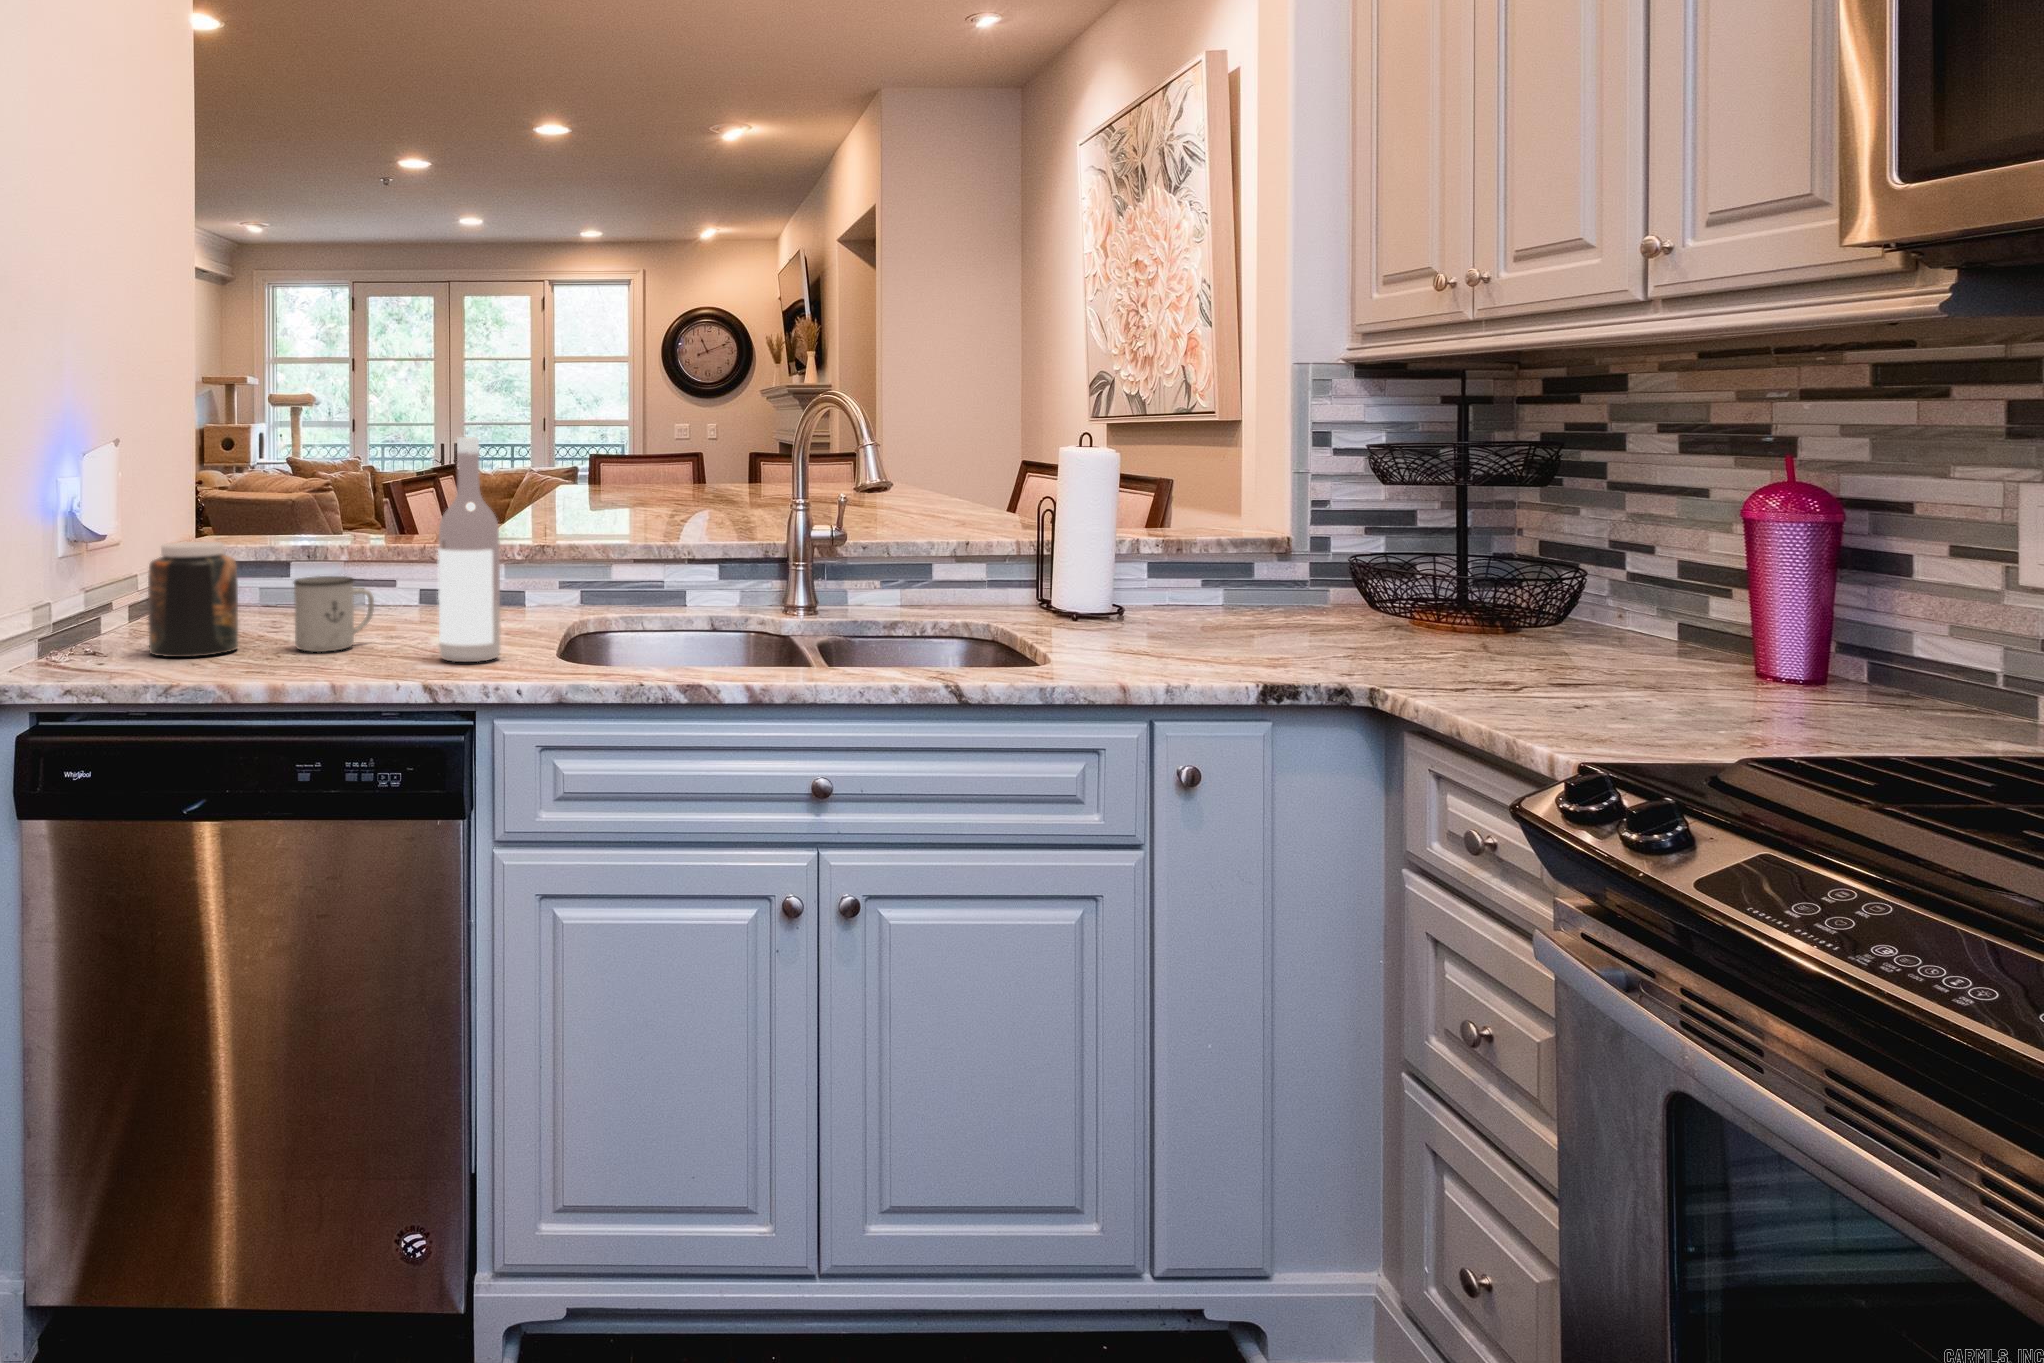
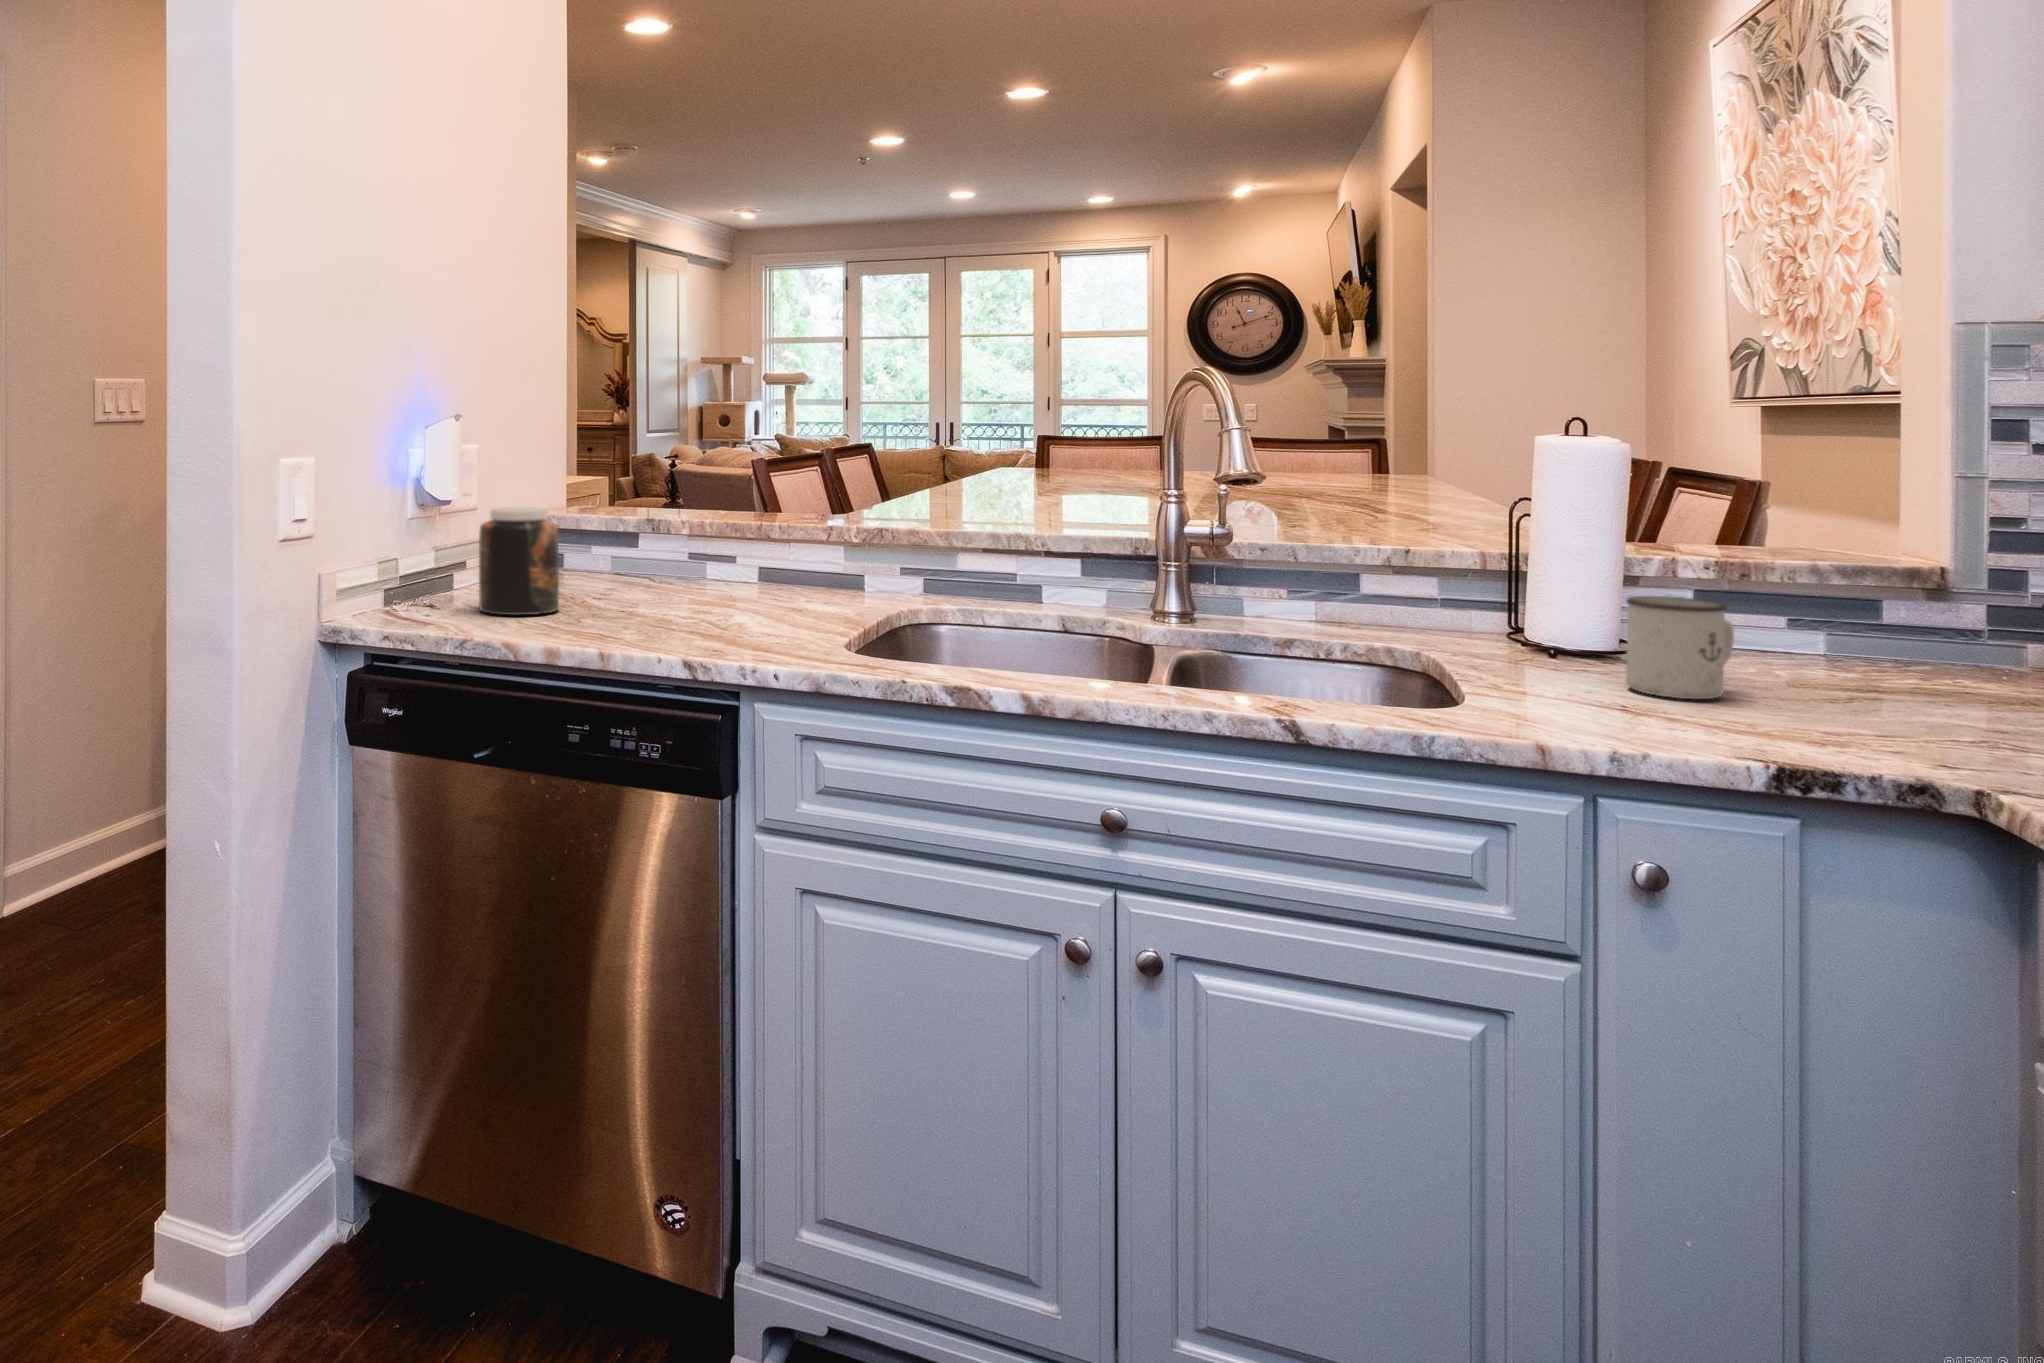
wine bottle: present [438,437,501,662] -> none [726,408,789,642]
mug: present [294,576,374,652] -> present [1626,596,1734,699]

